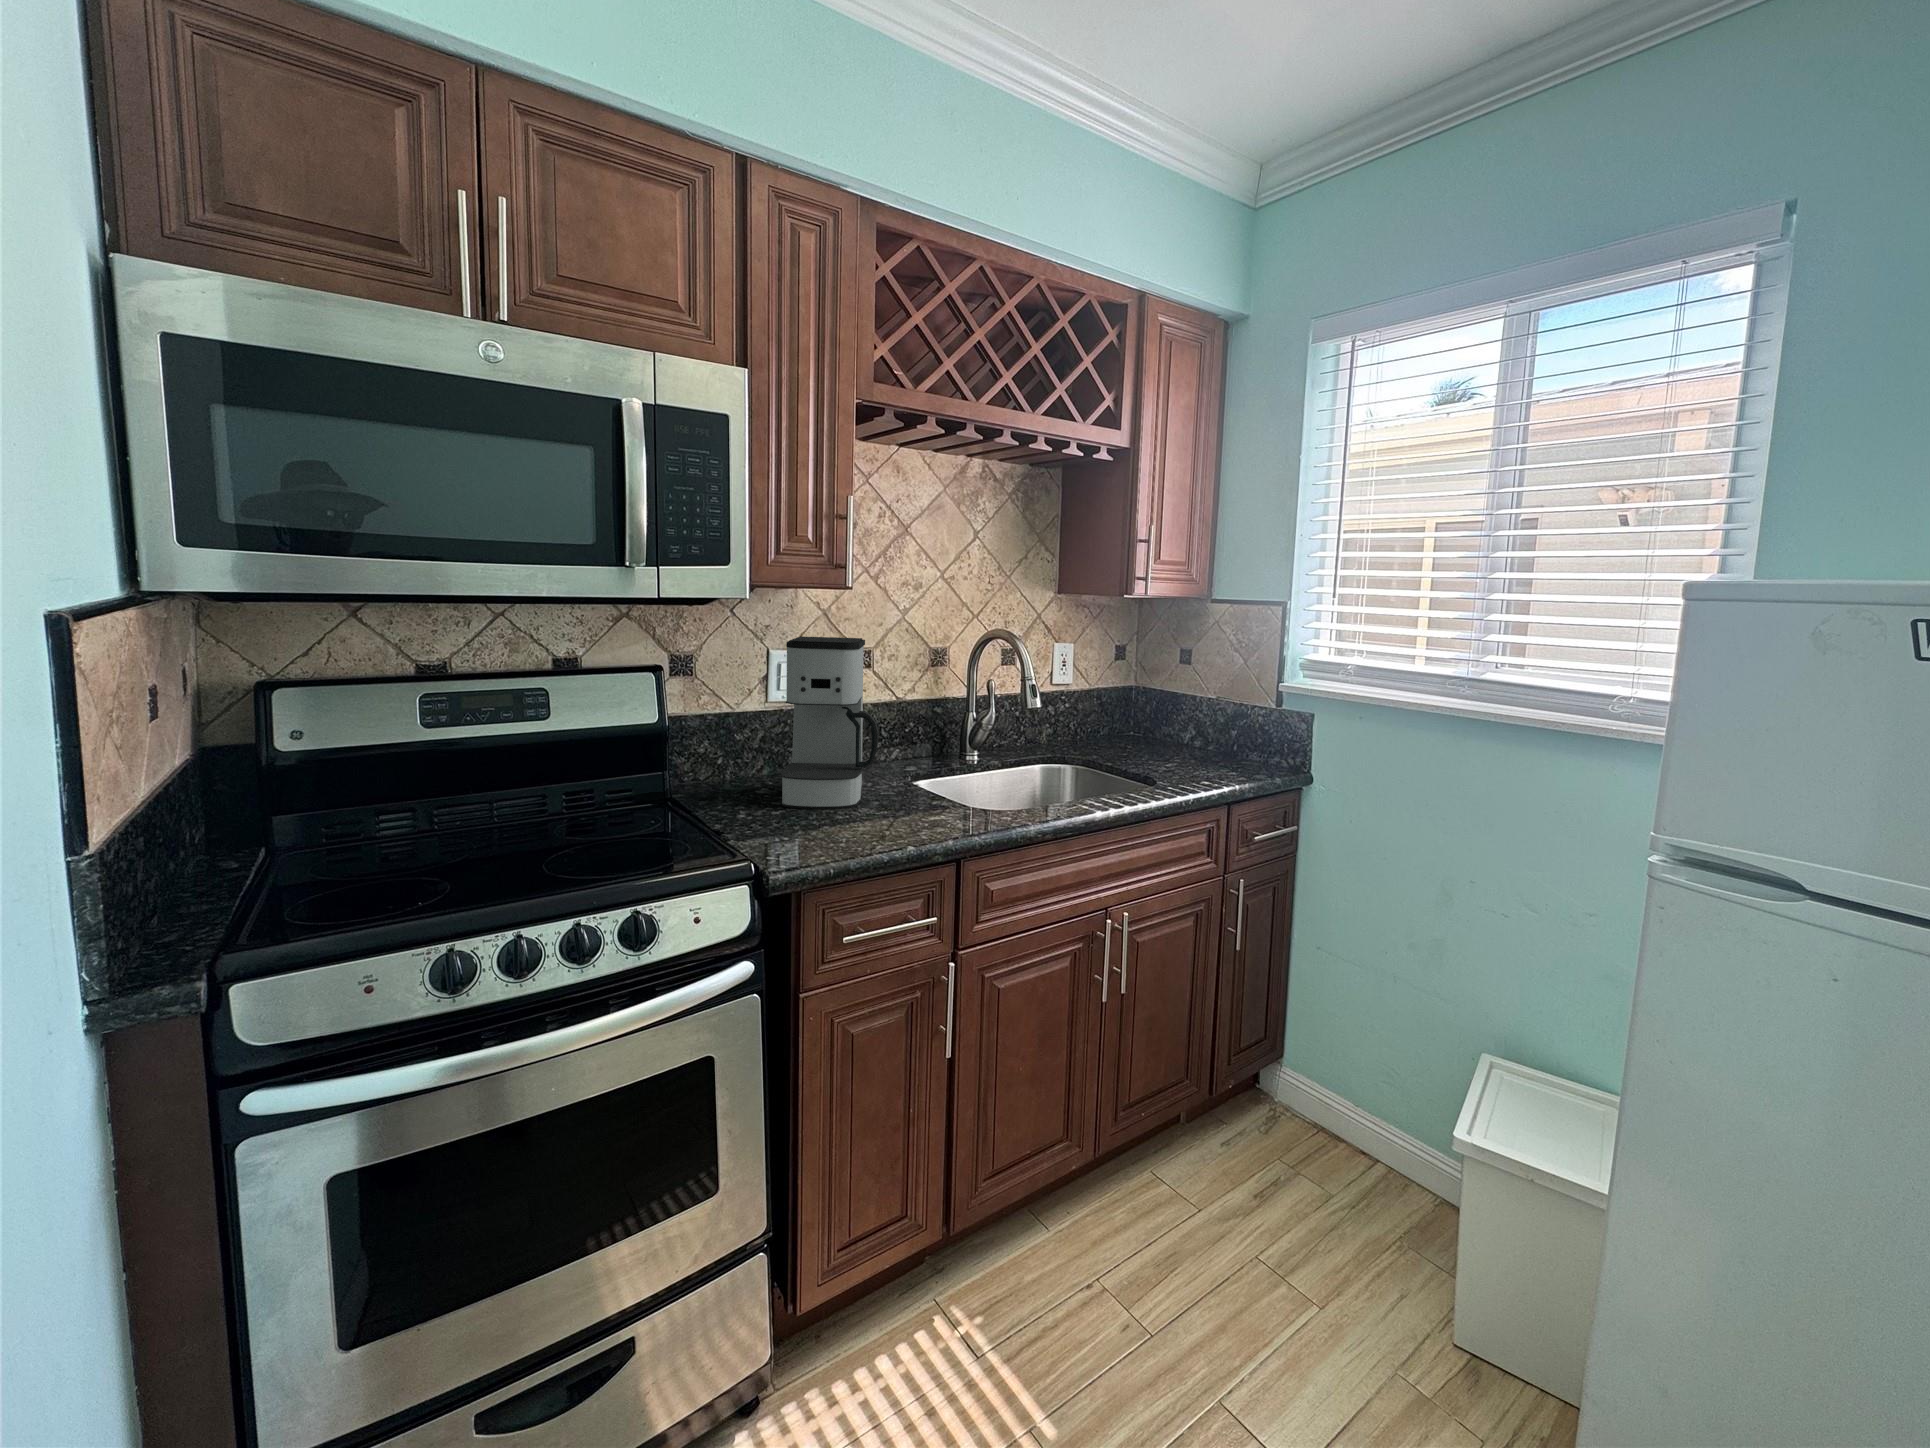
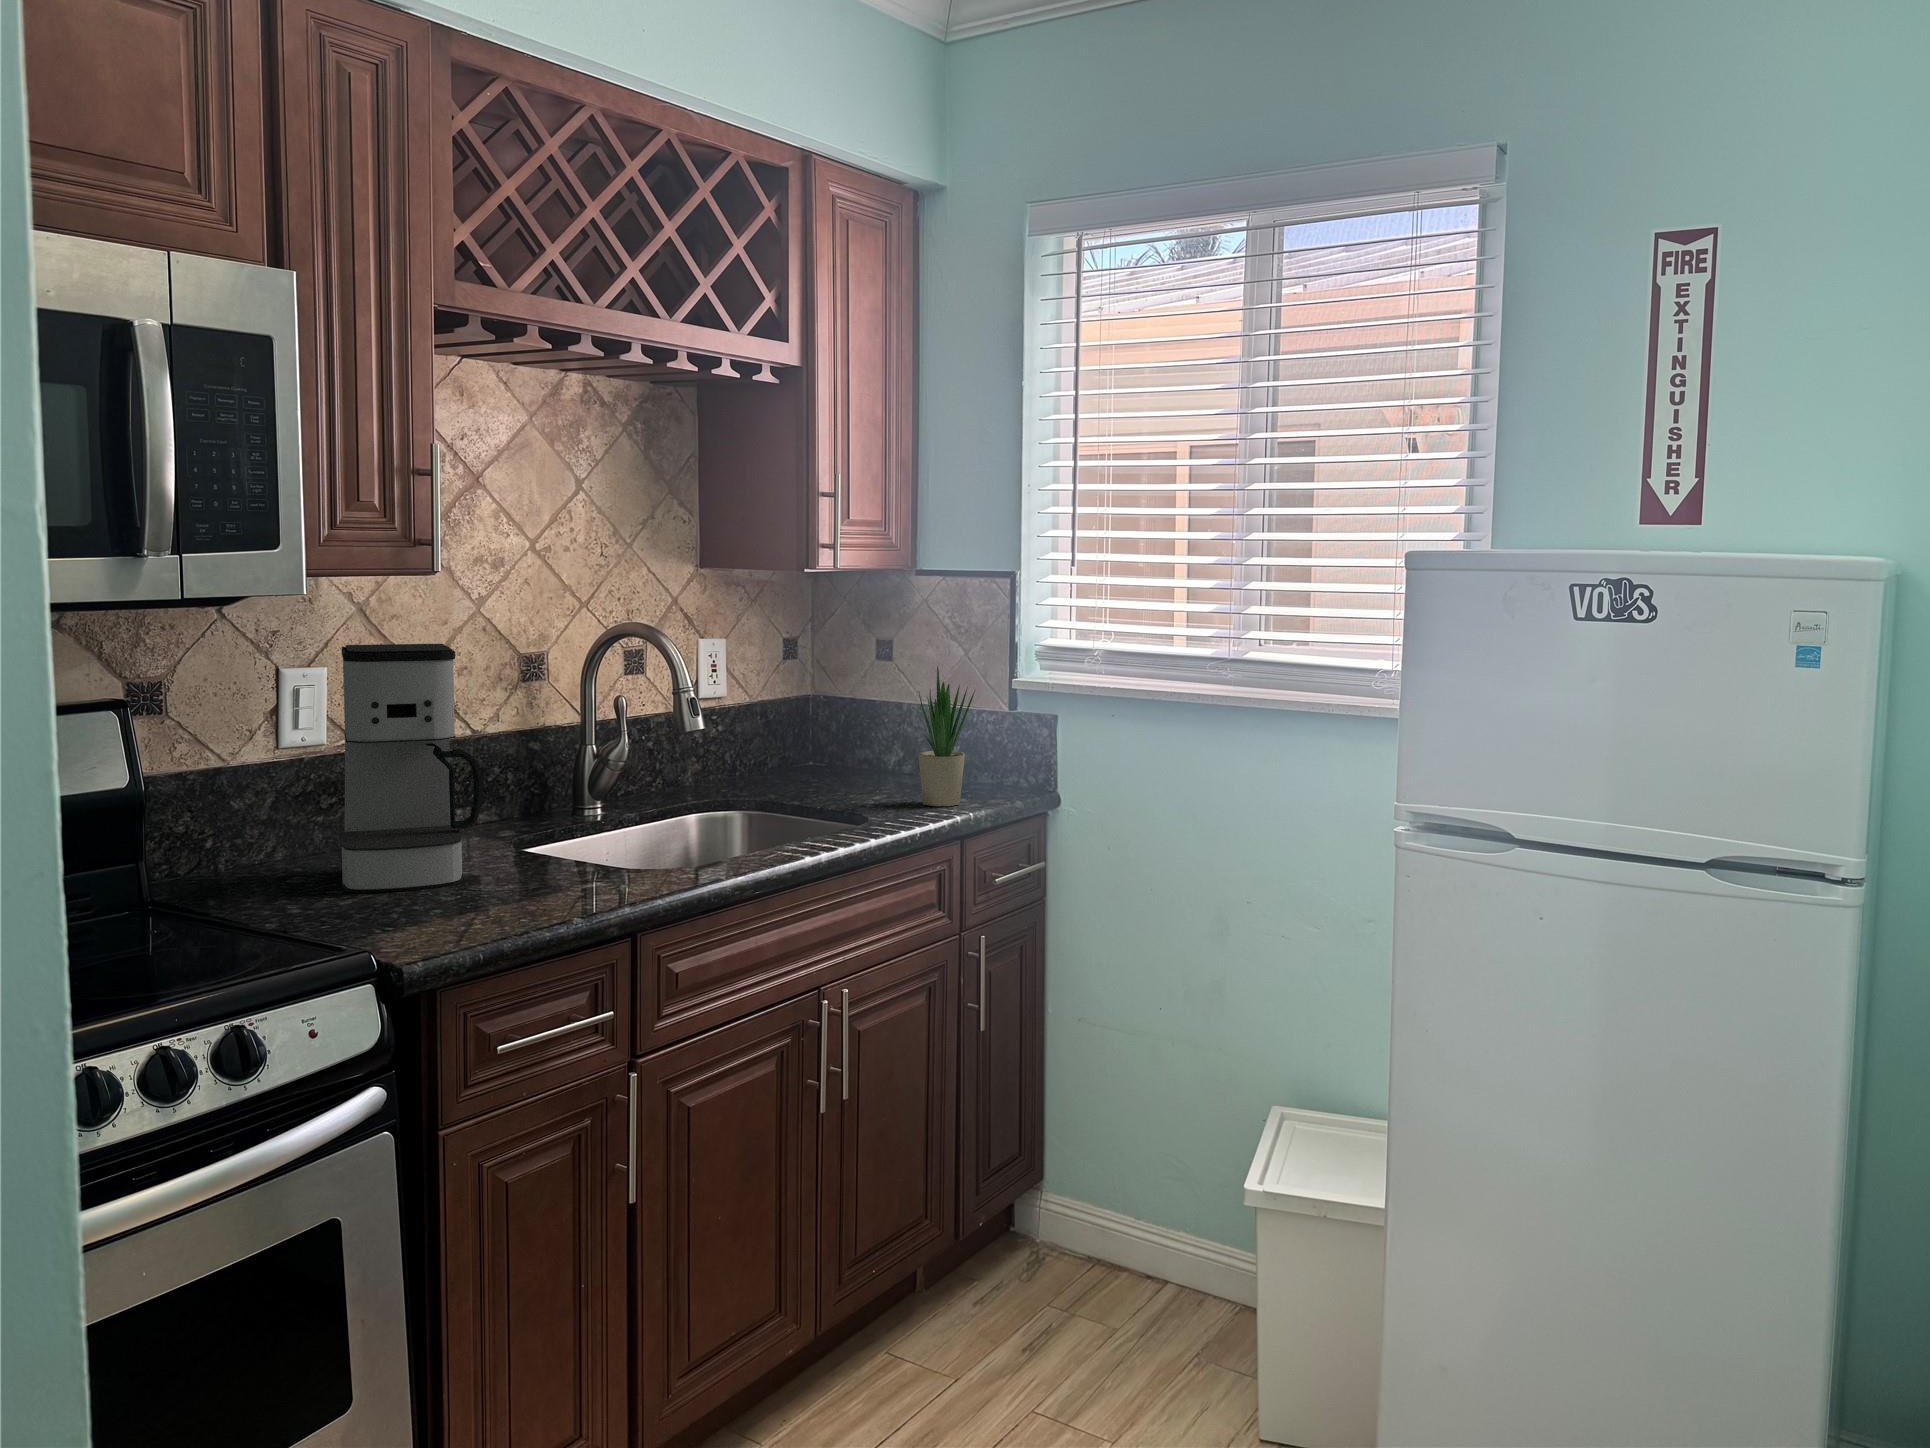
potted plant: none [1203,669,1249,775] -> present [918,666,975,806]

